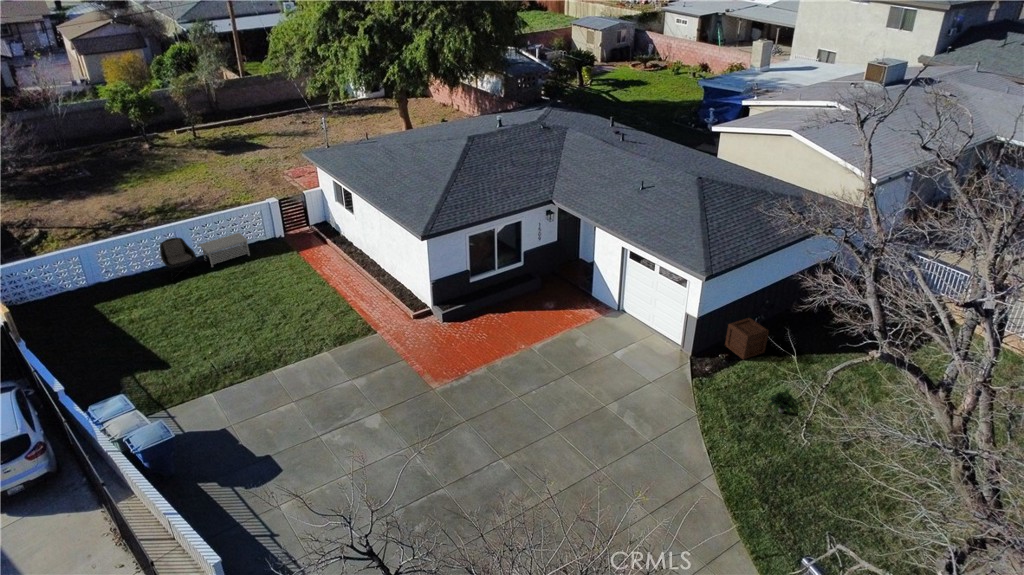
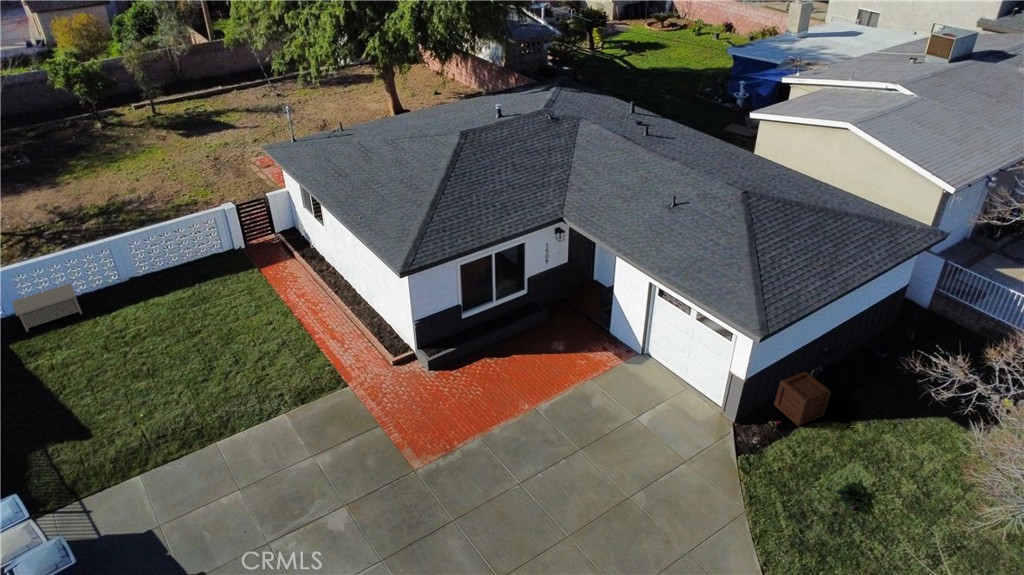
storage bench: present [199,233,250,267] -> present [12,283,82,331]
lounge chair: present [160,238,196,280] -> none [90,257,138,310]

